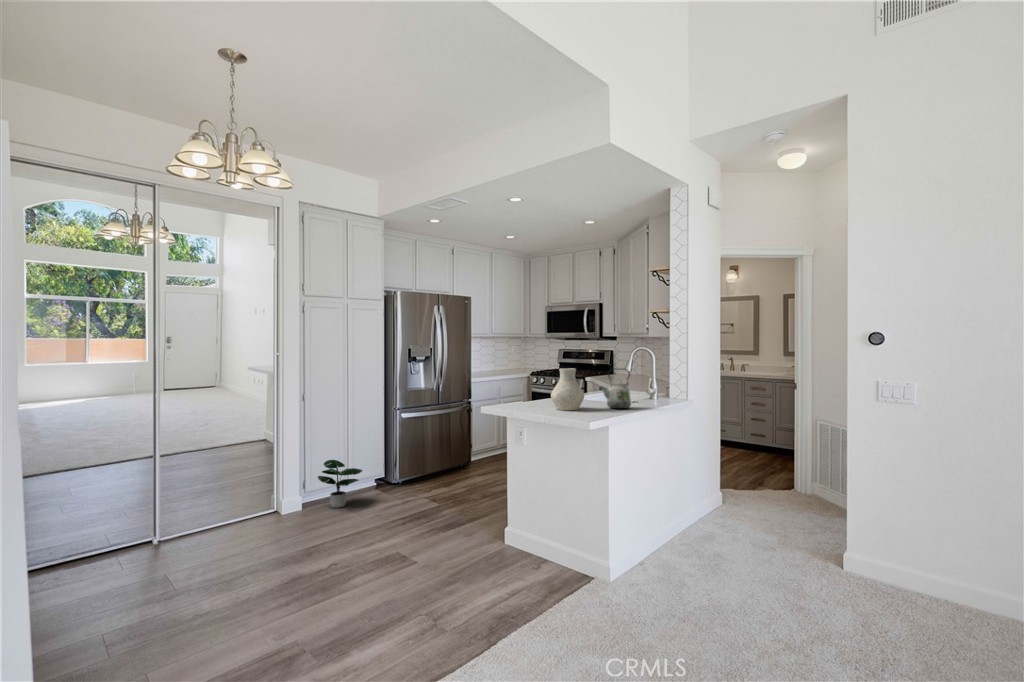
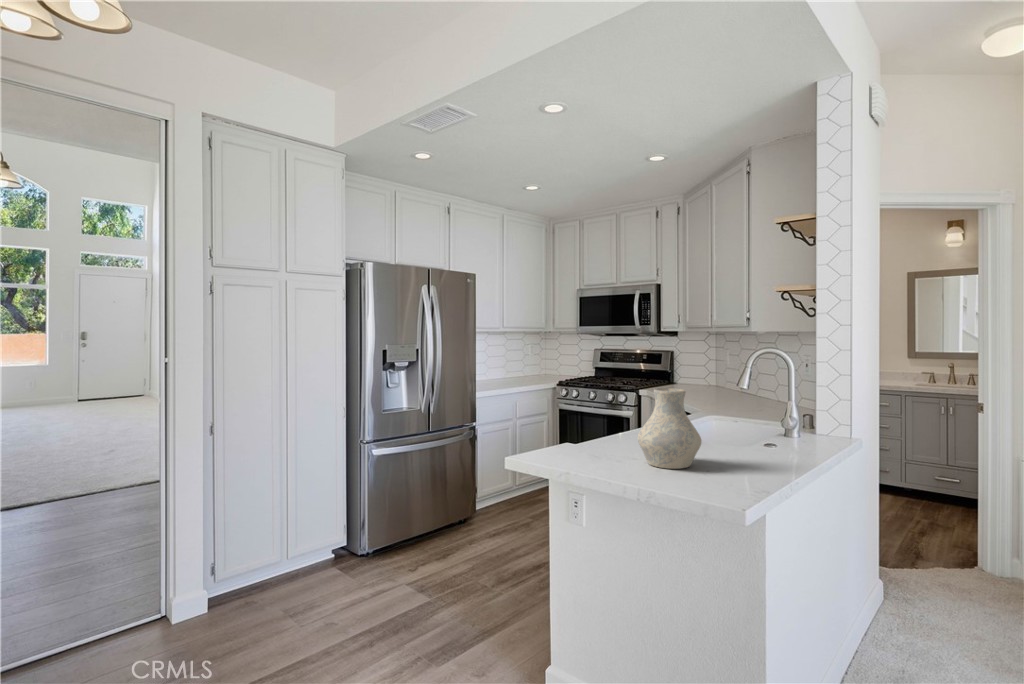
kettle: present [600,369,631,409] -> none [723,388,783,463]
potted plant: present [318,460,362,508] -> none [233,526,308,608]

